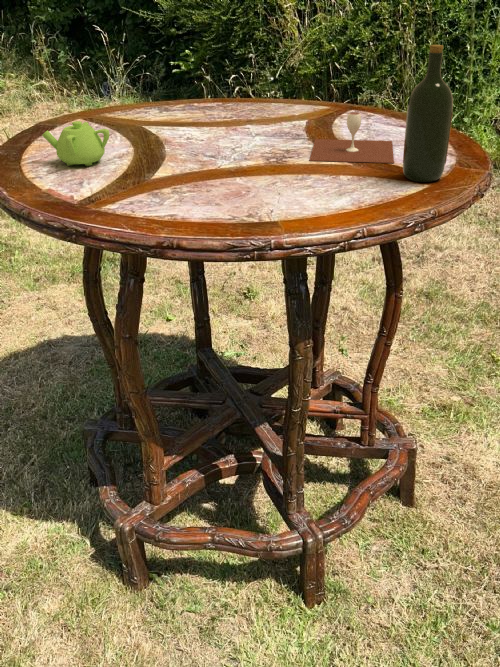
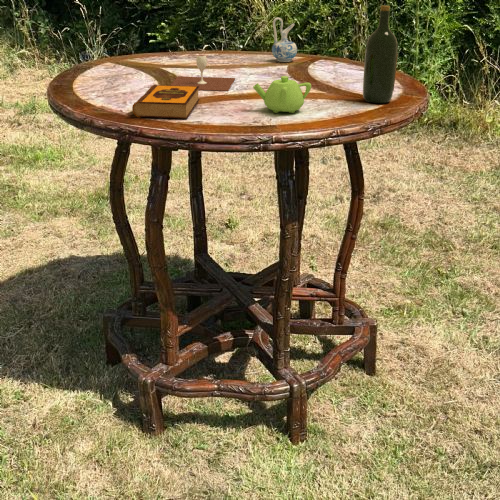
ceramic pitcher: none [289,55,321,113] -> present [272,17,297,62]
wine glass: present [310,112,394,163] -> present [170,55,235,91]
teapot: present [42,121,109,166] -> present [253,76,311,113]
hardback book: none [80,158,180,213] -> present [132,85,199,118]

